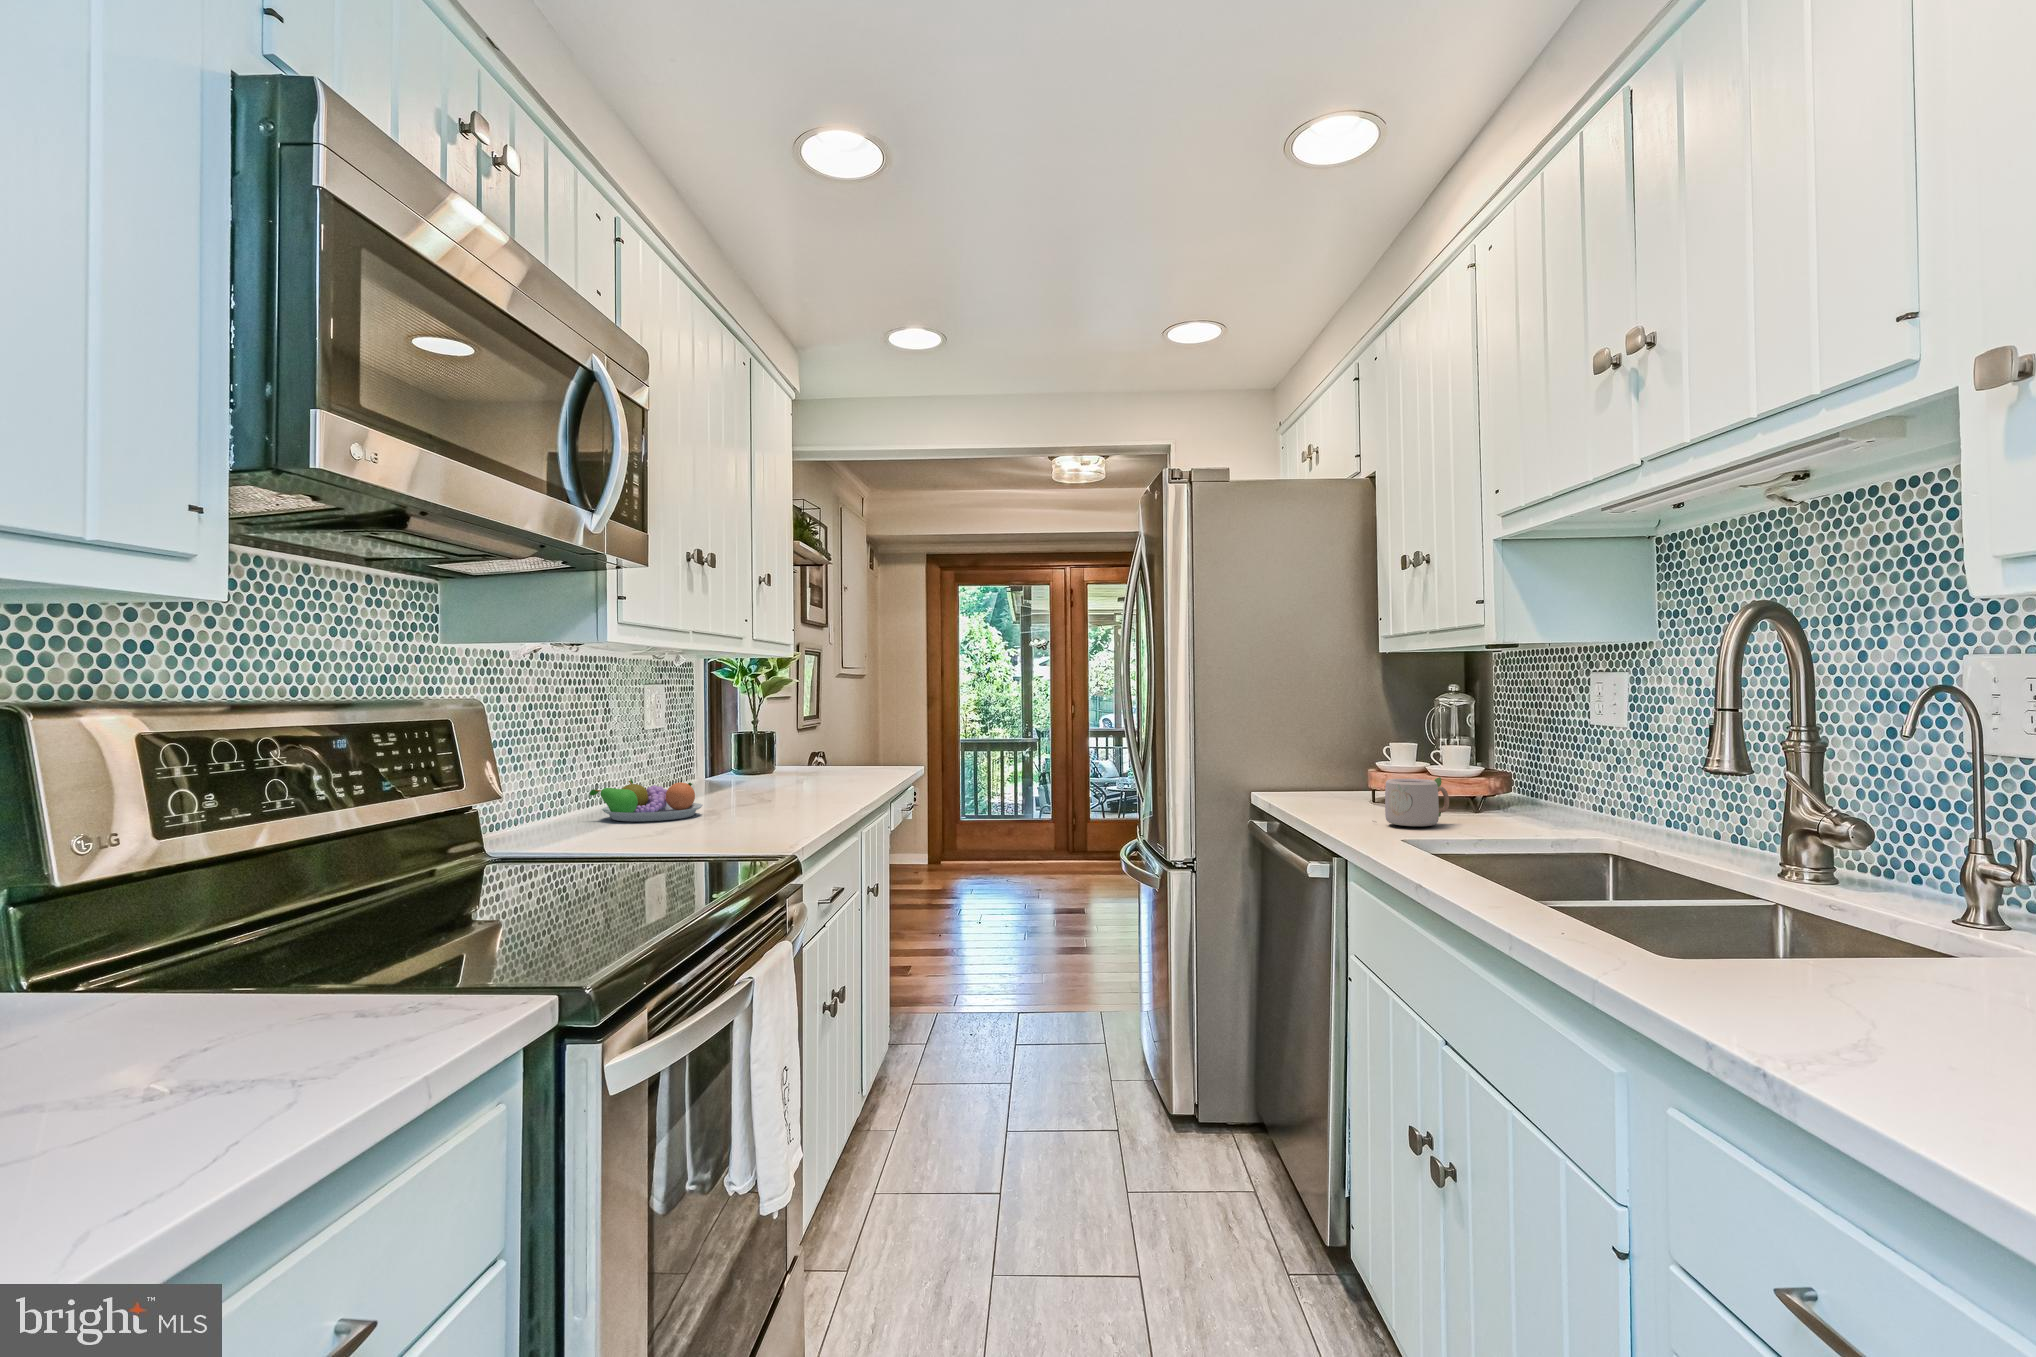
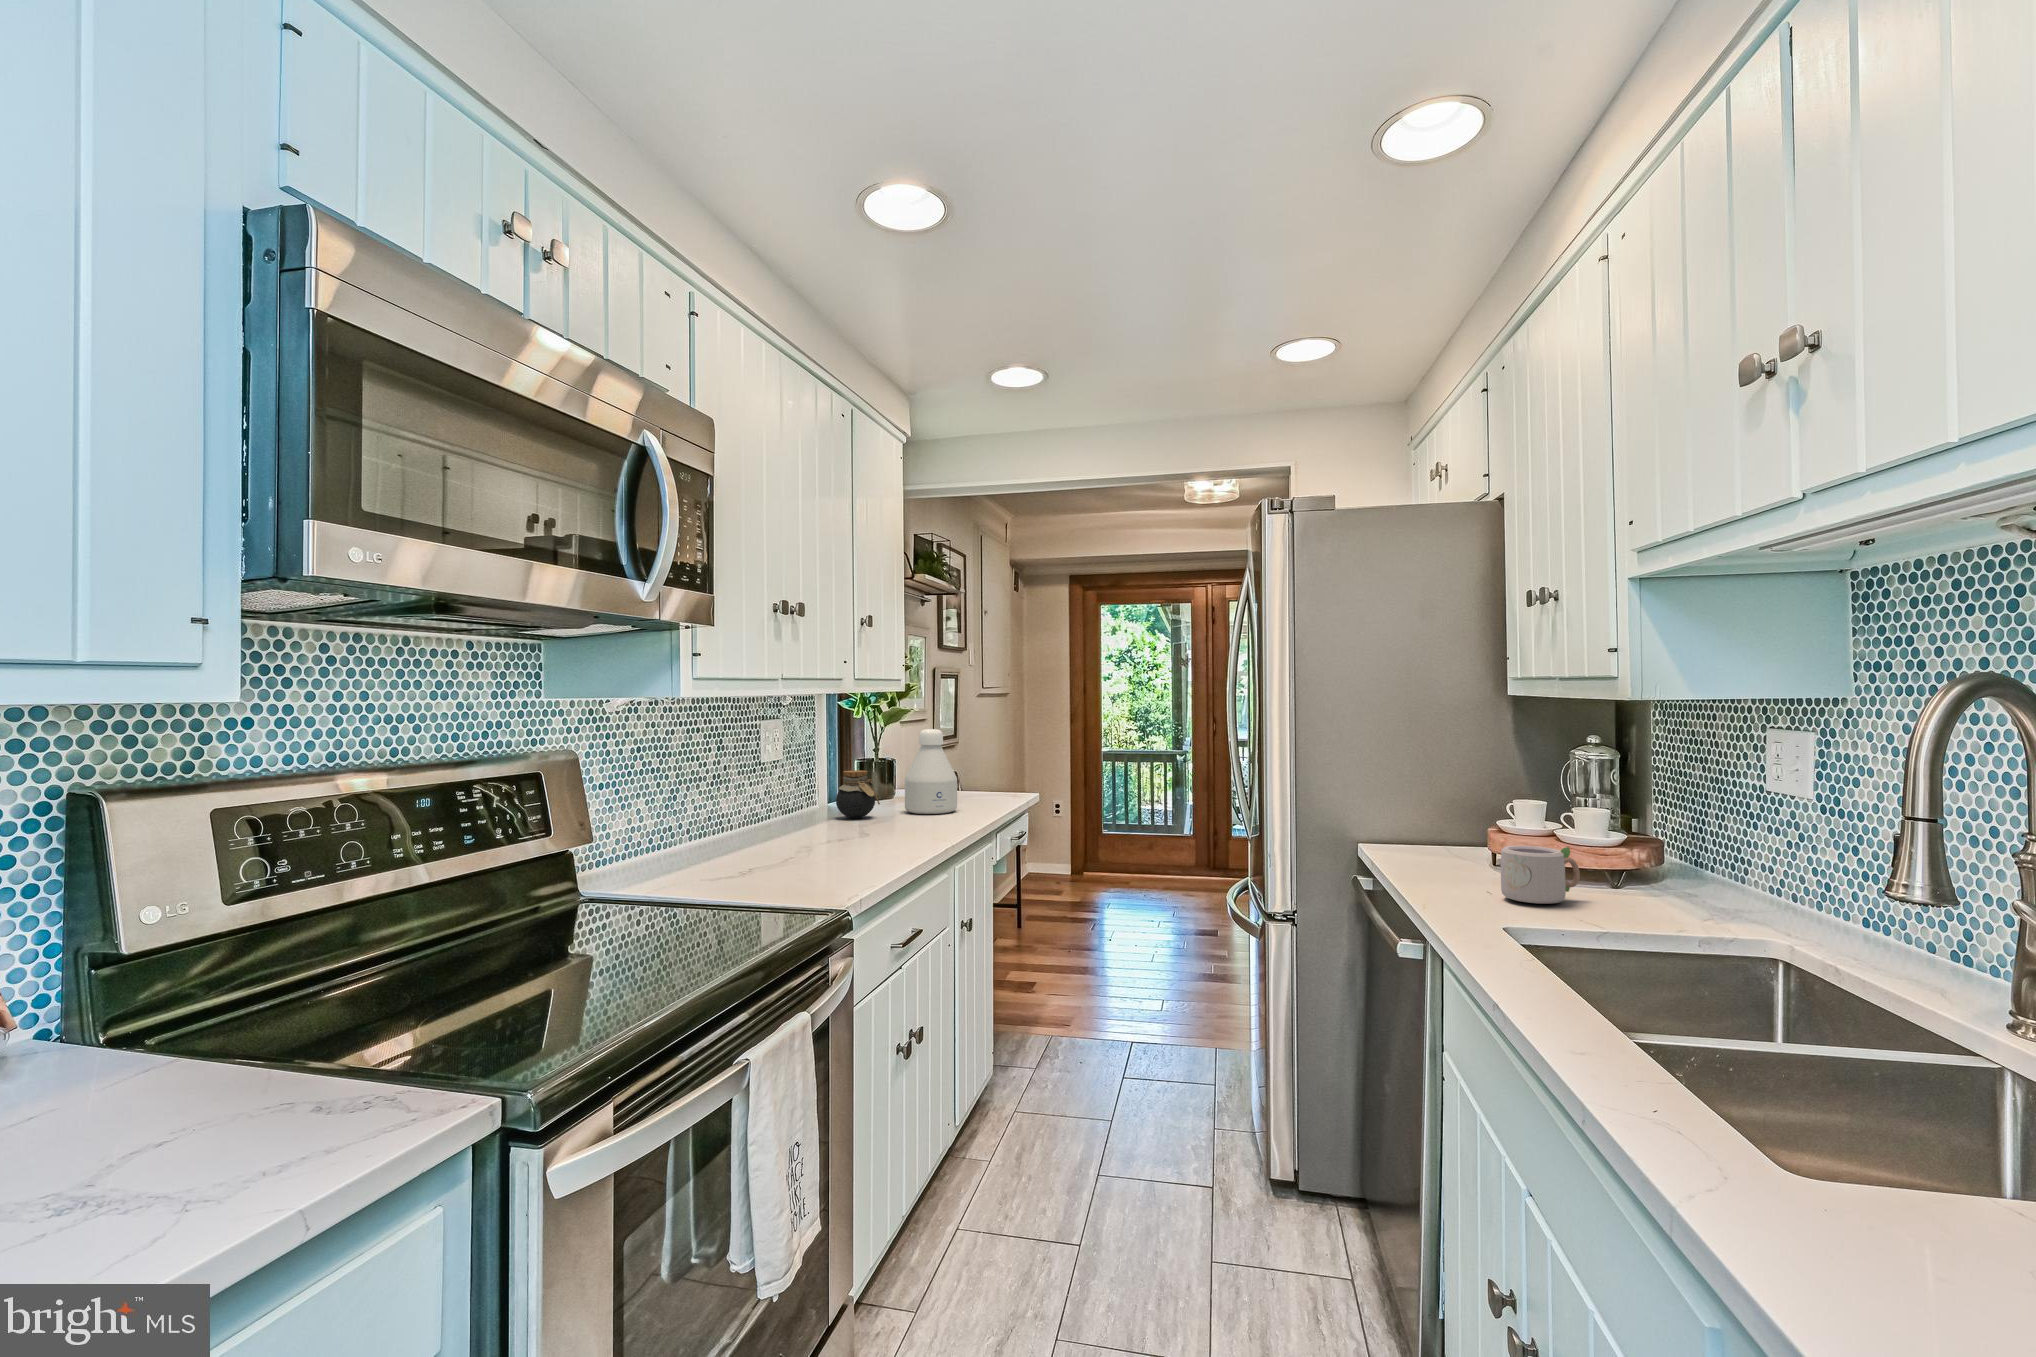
bottle: none [787,698,843,785] -> present [905,729,957,814]
jar: none [716,741,765,790] -> present [836,770,880,818]
fruit bowl: present [590,778,703,821] -> none [699,813,803,857]

